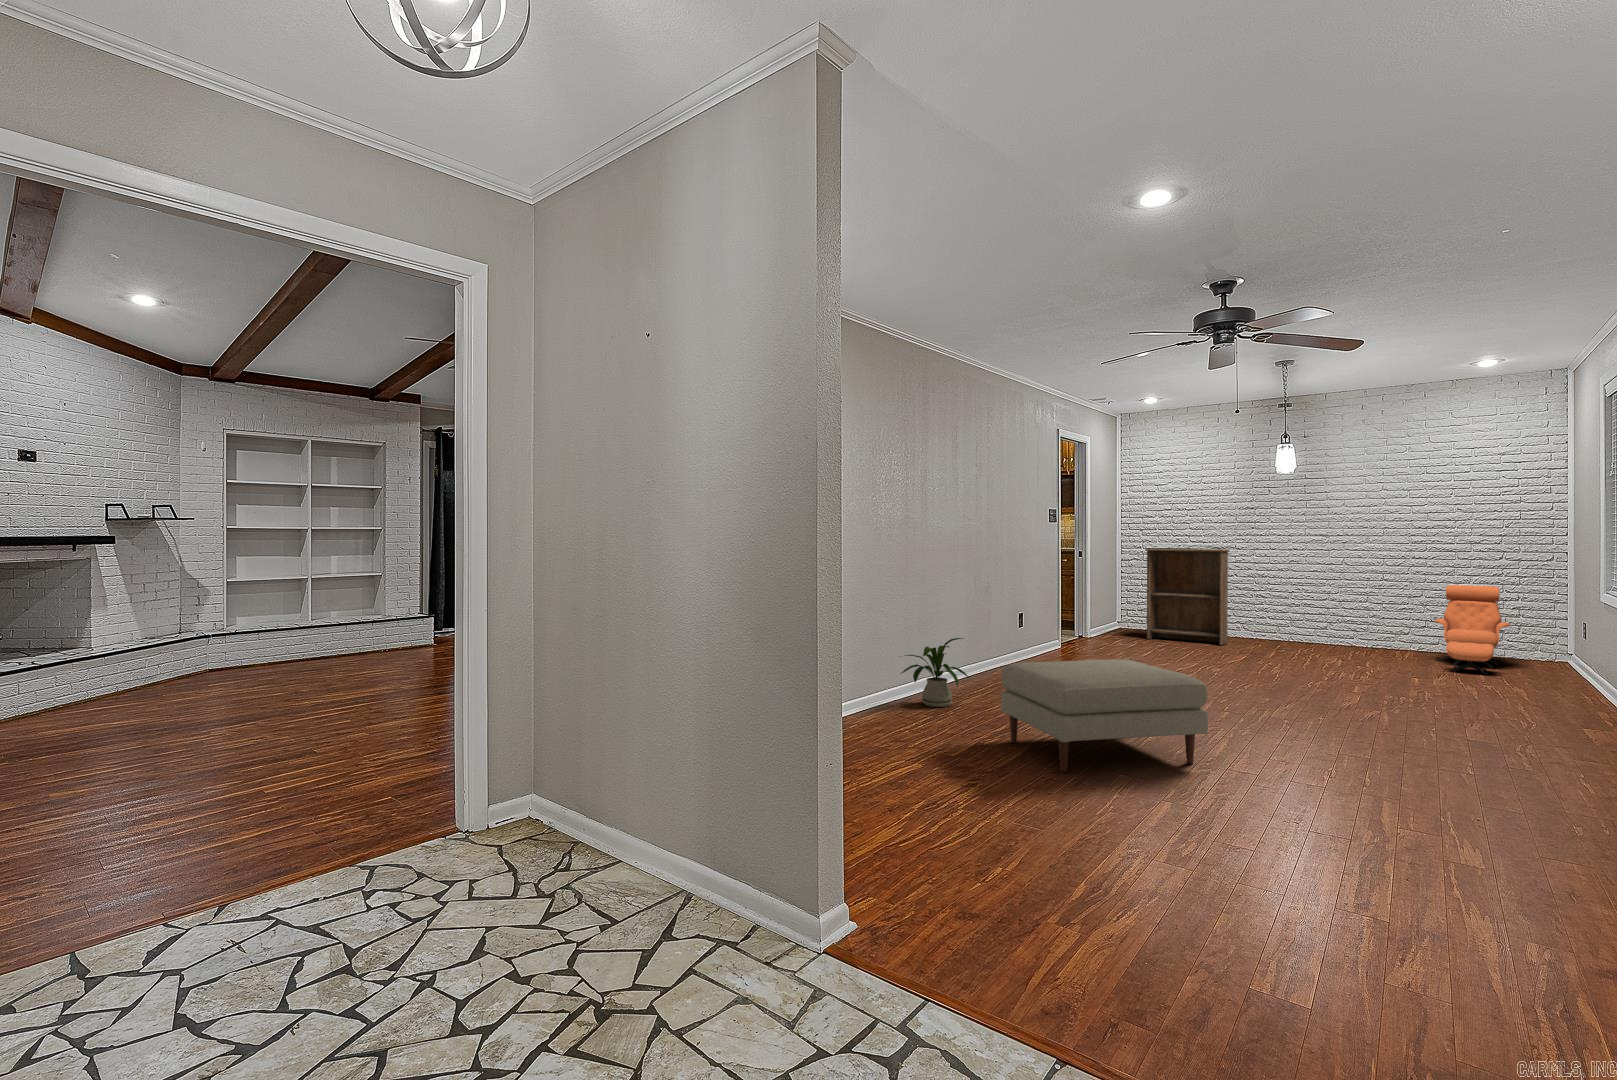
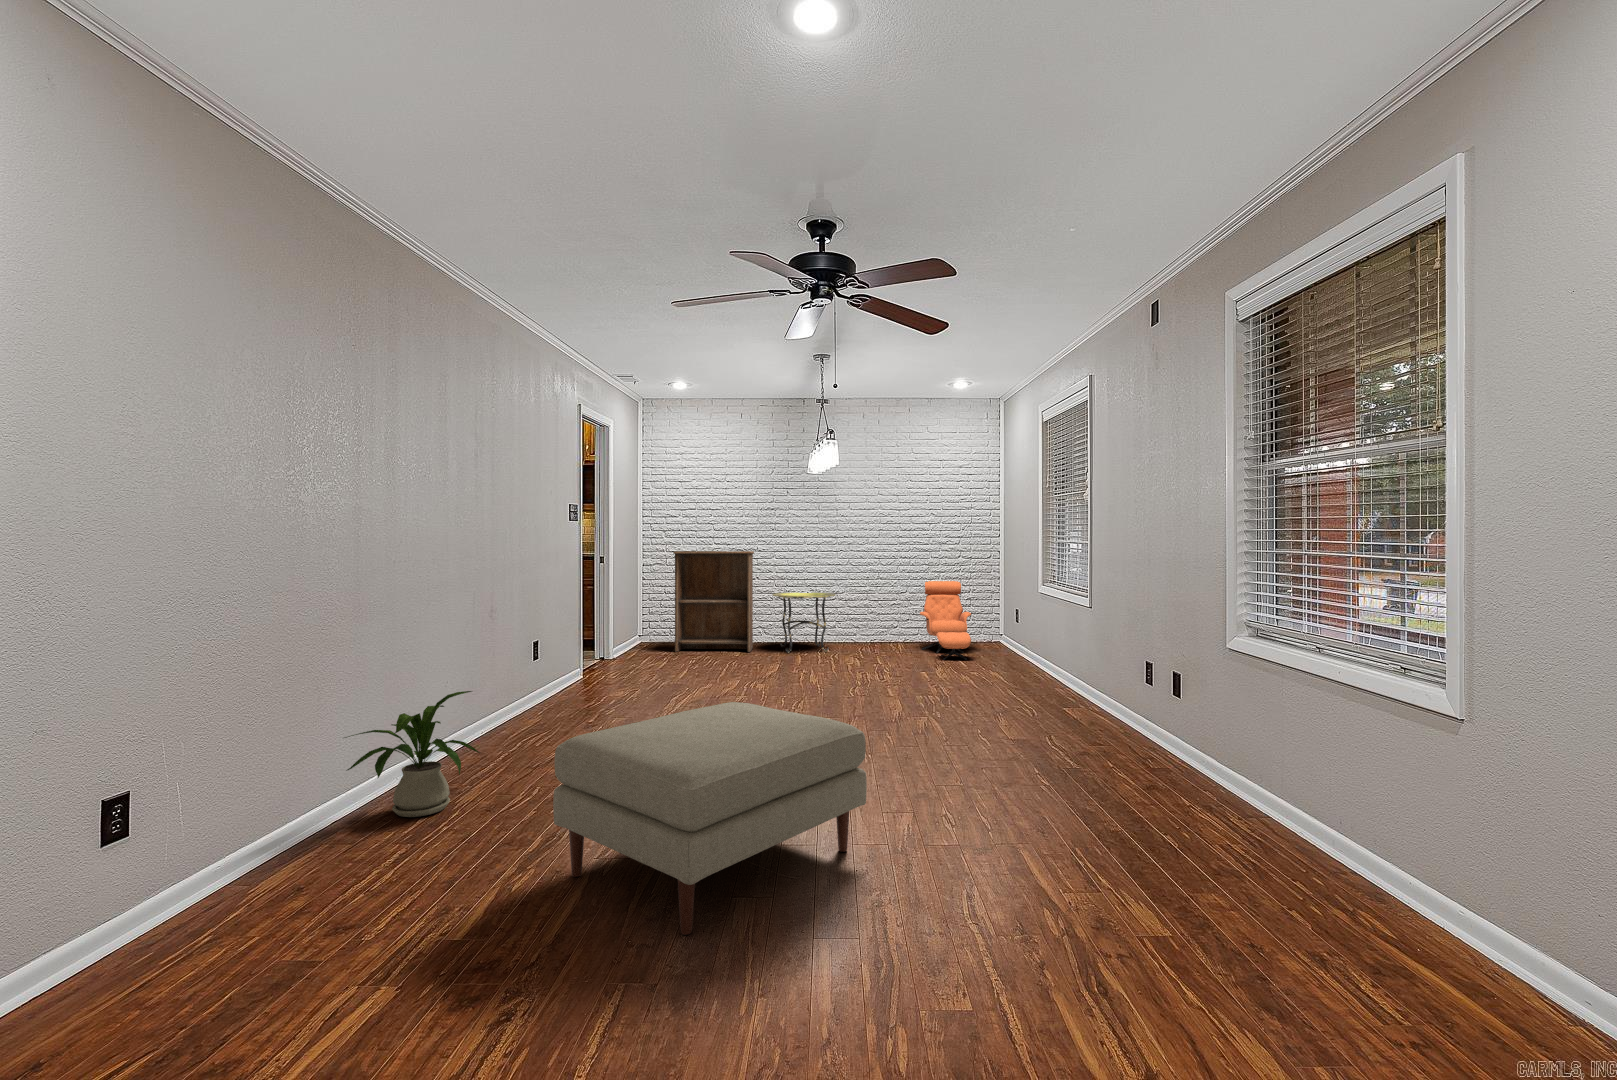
side table: none [1248,591,1323,652] -> present [772,592,836,653]

